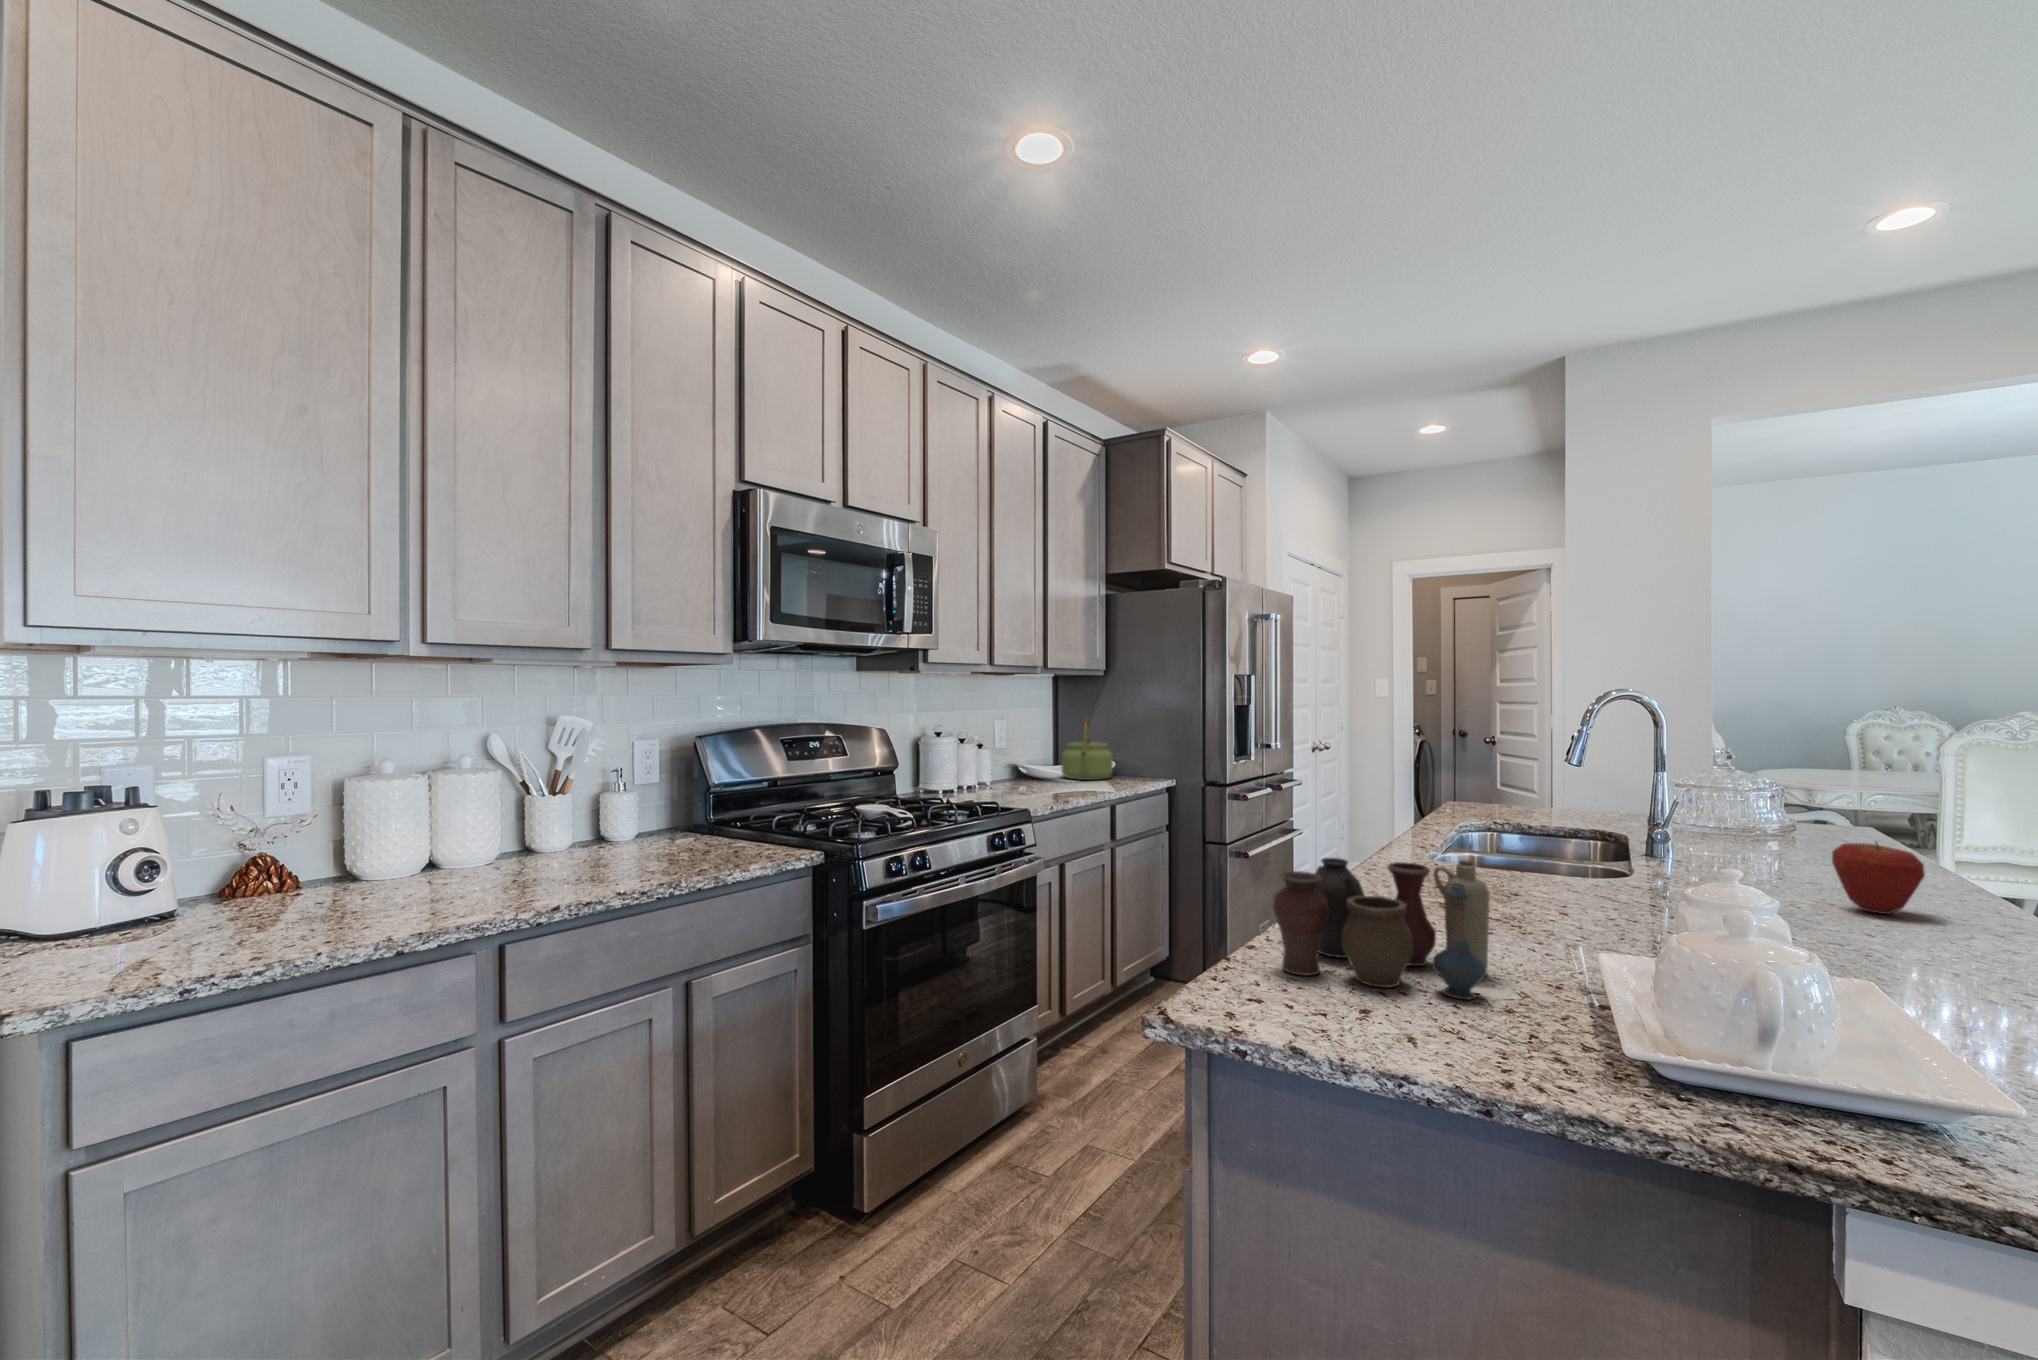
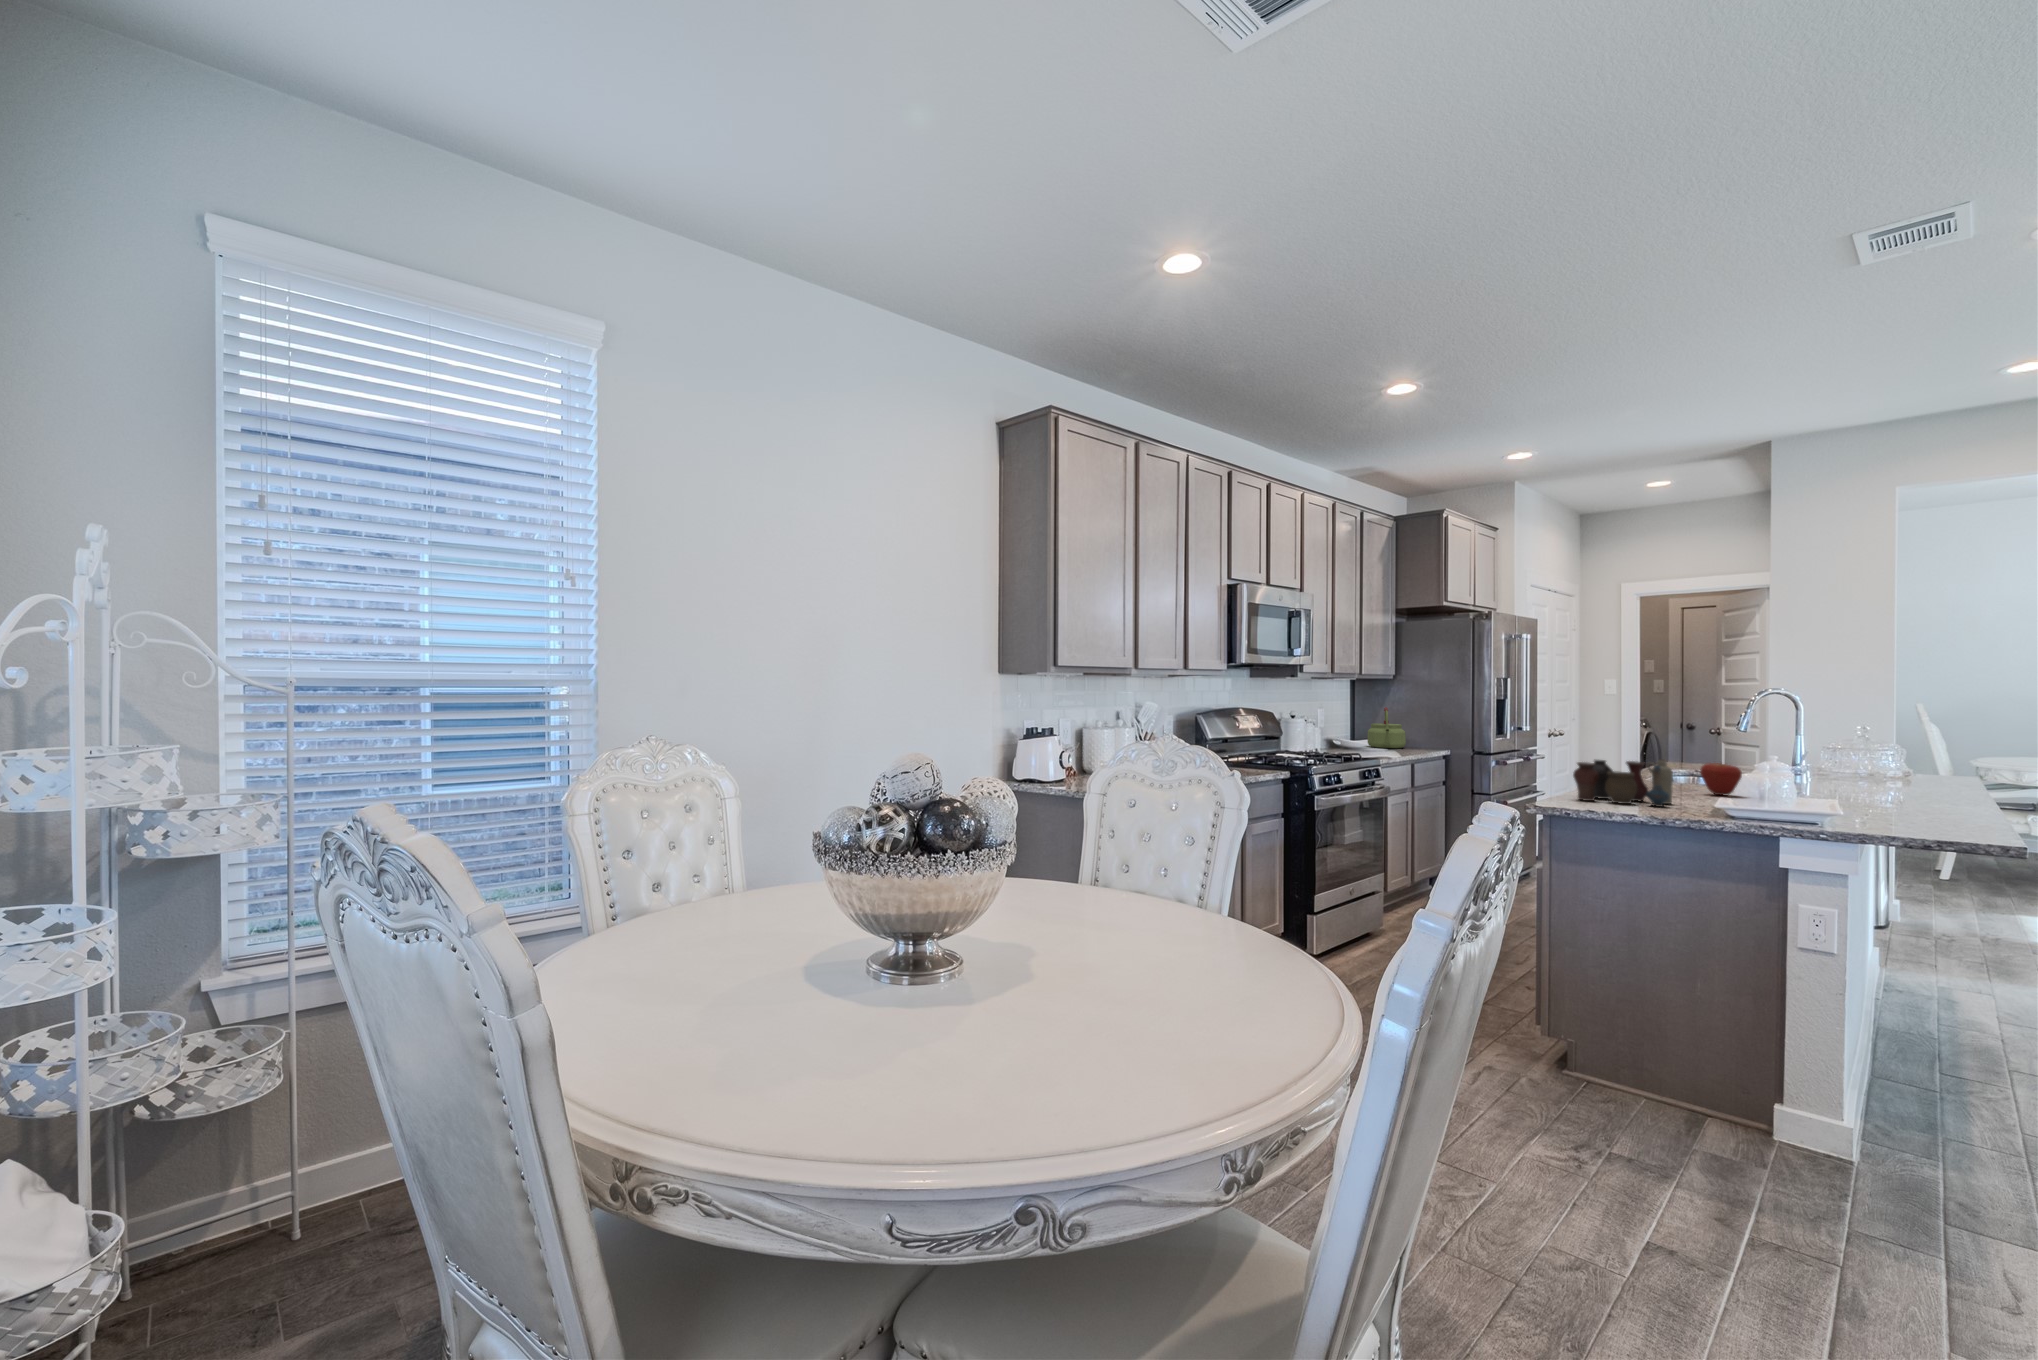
apple: present [1832,842,1925,914] -> present [1700,763,1742,795]

